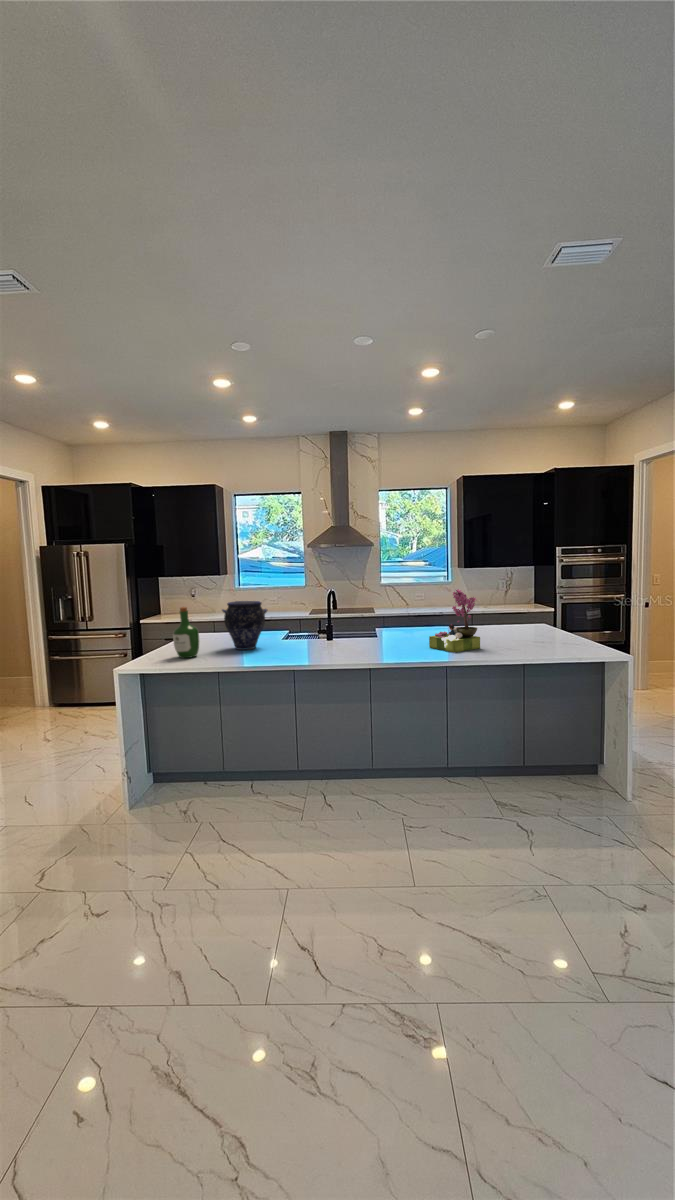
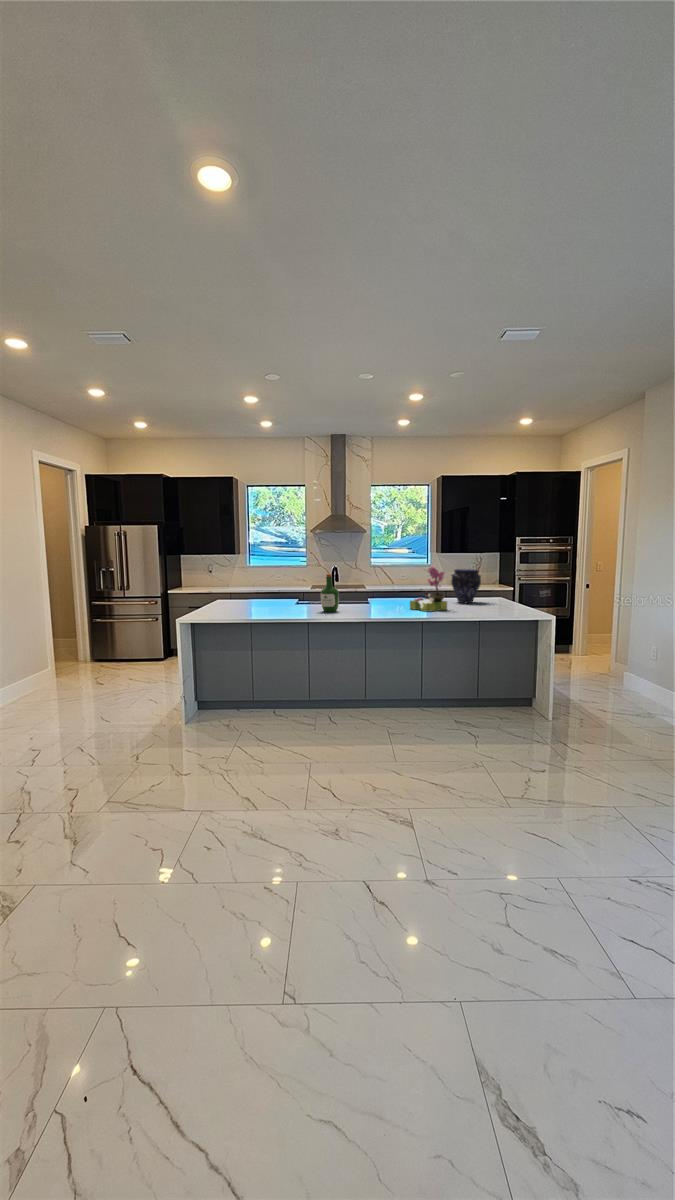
vase: present [222,601,267,650] -> present [451,569,481,603]
wine bottle: present [173,607,199,658] -> present [320,574,339,612]

